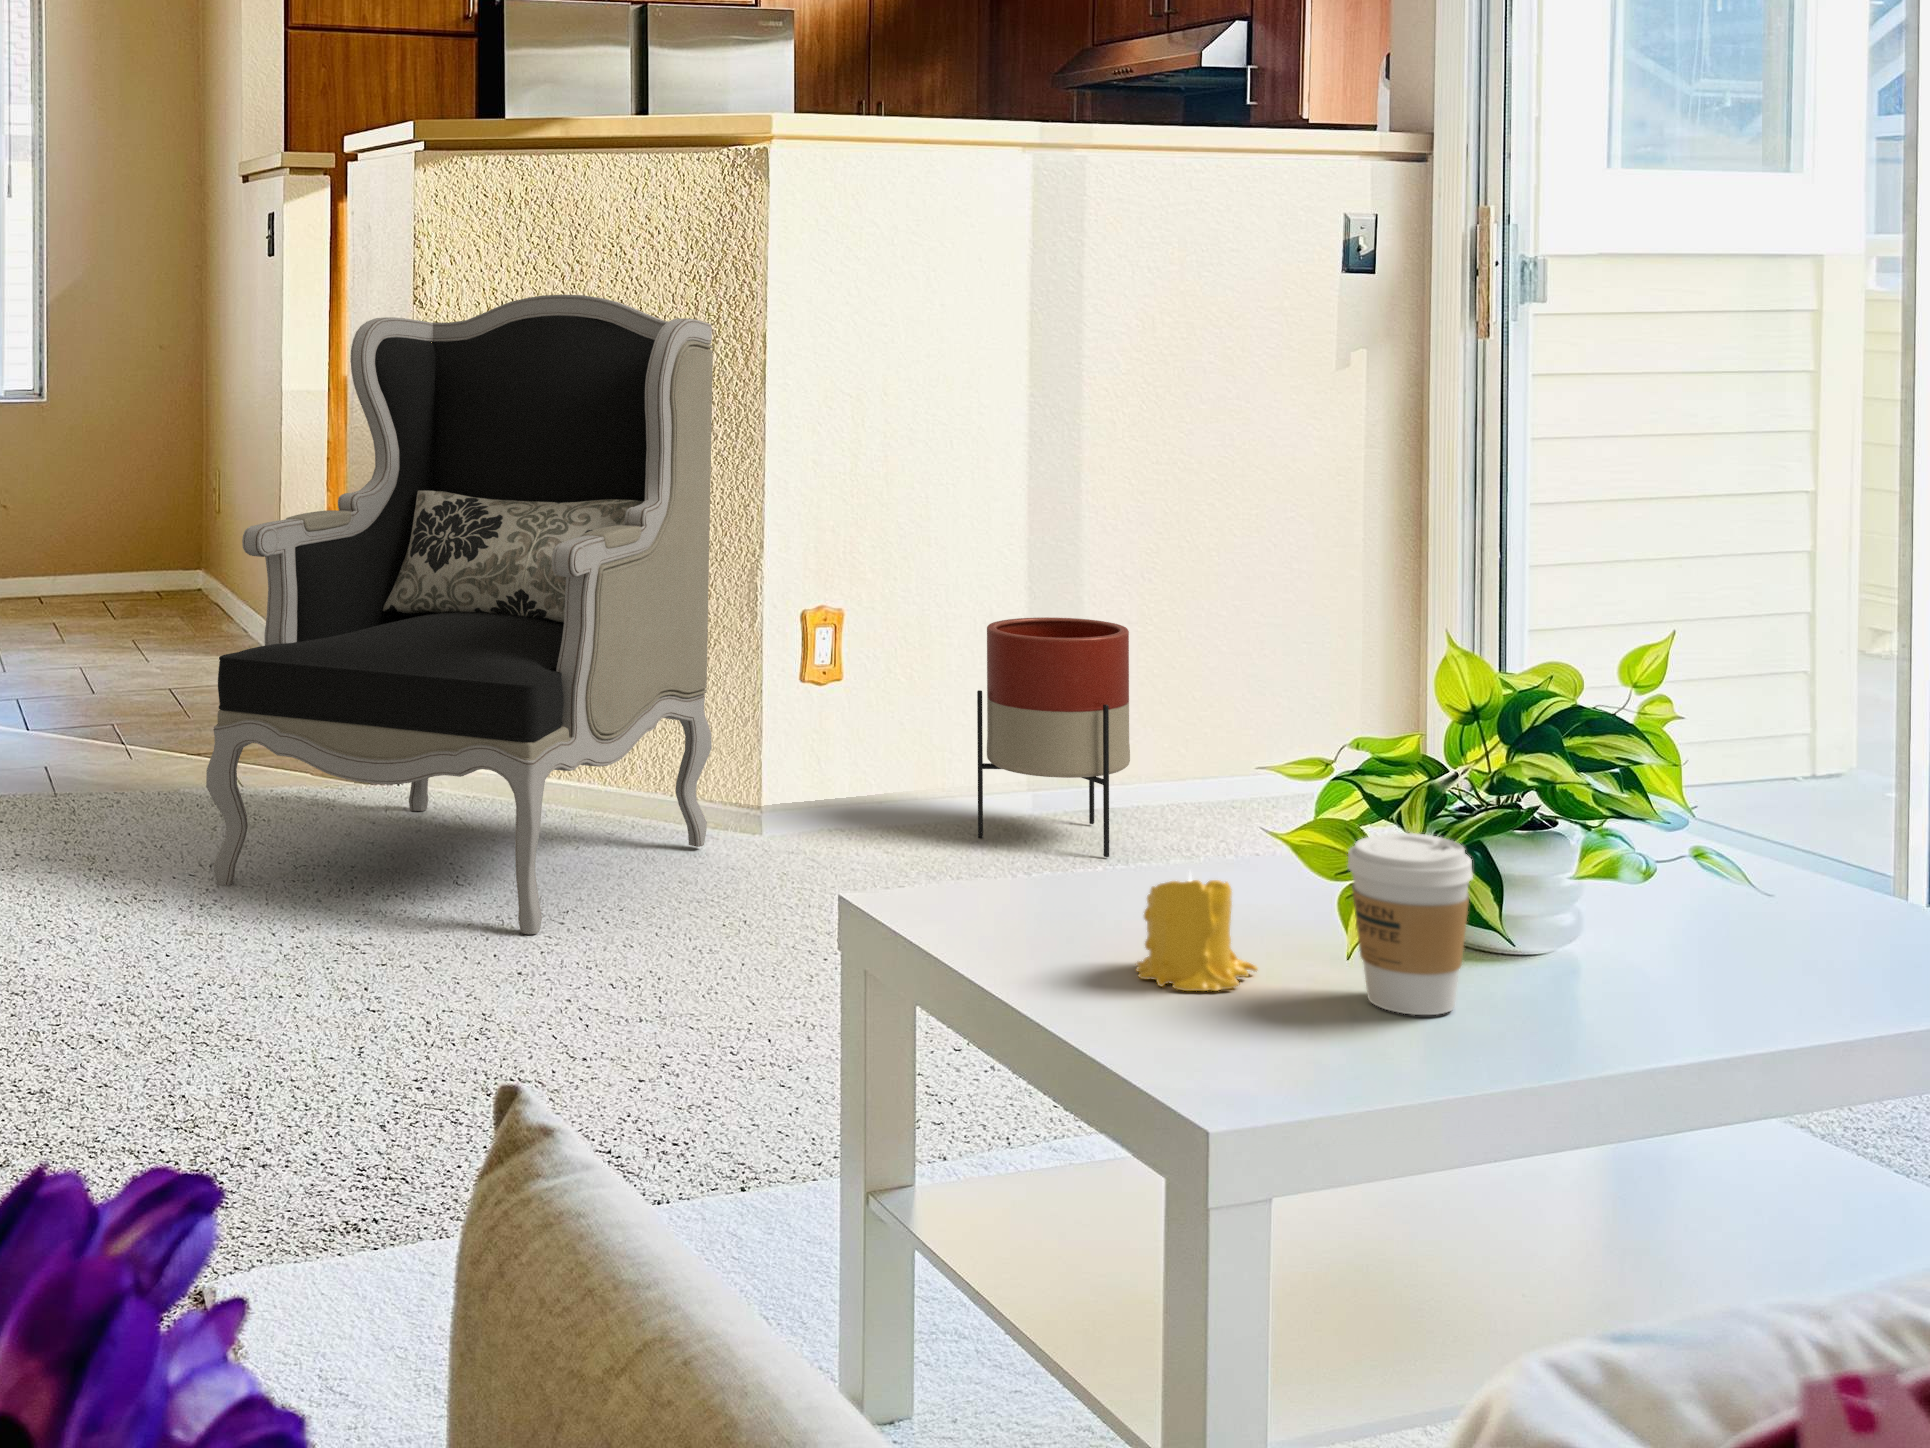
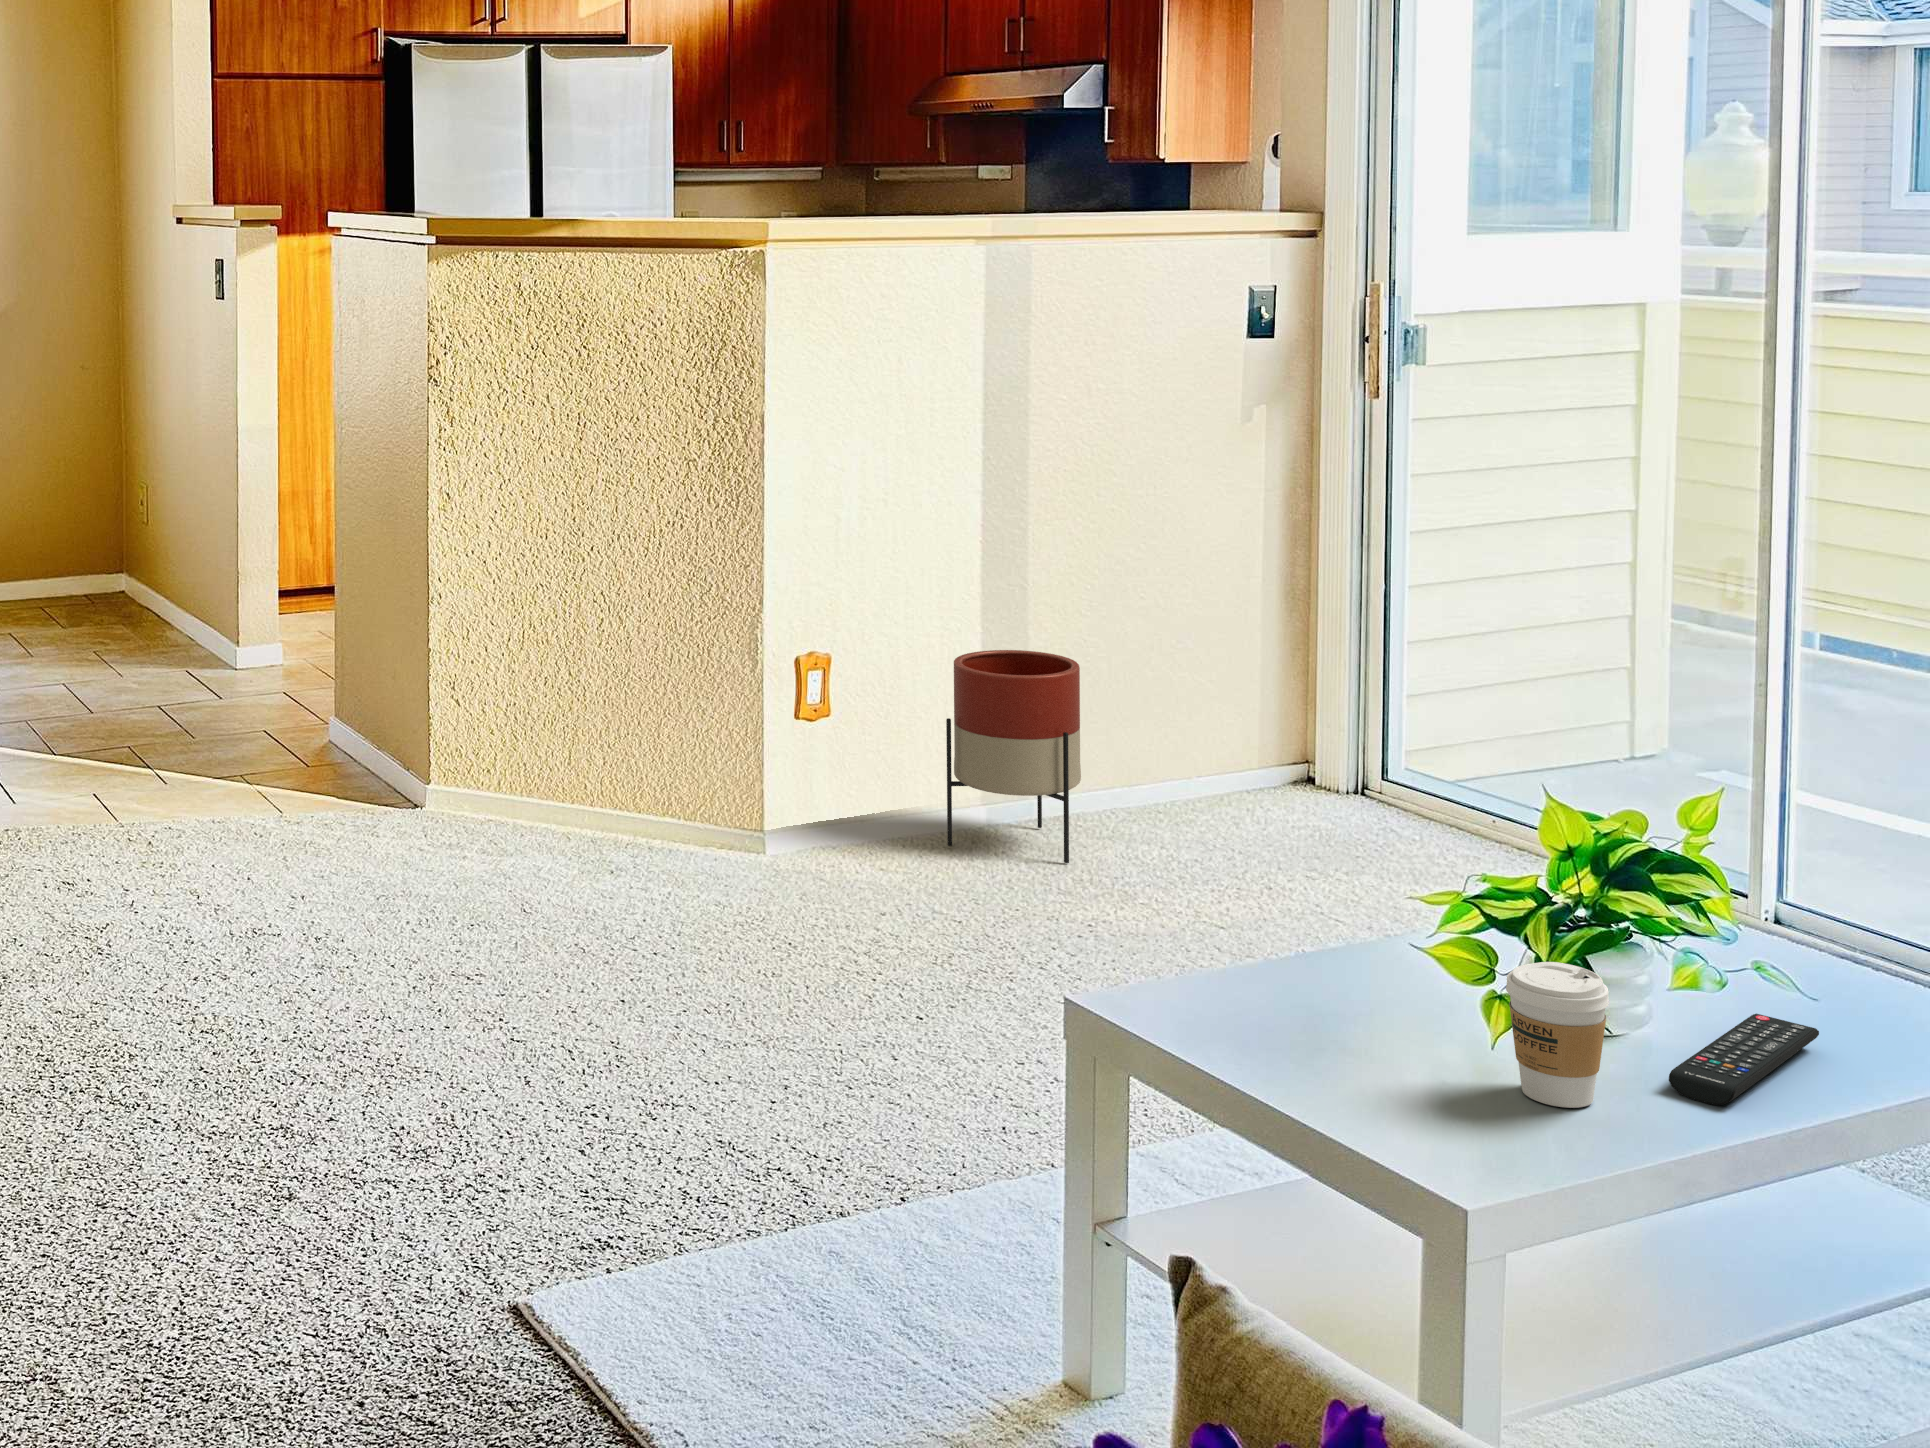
armchair: present [206,295,713,934] -> none [305,378,723,962]
candle: present [1136,873,1257,991] -> none [1329,989,1427,1090]
remote control: none [1561,926,1785,1019] -> present [1669,1014,1819,1105]

